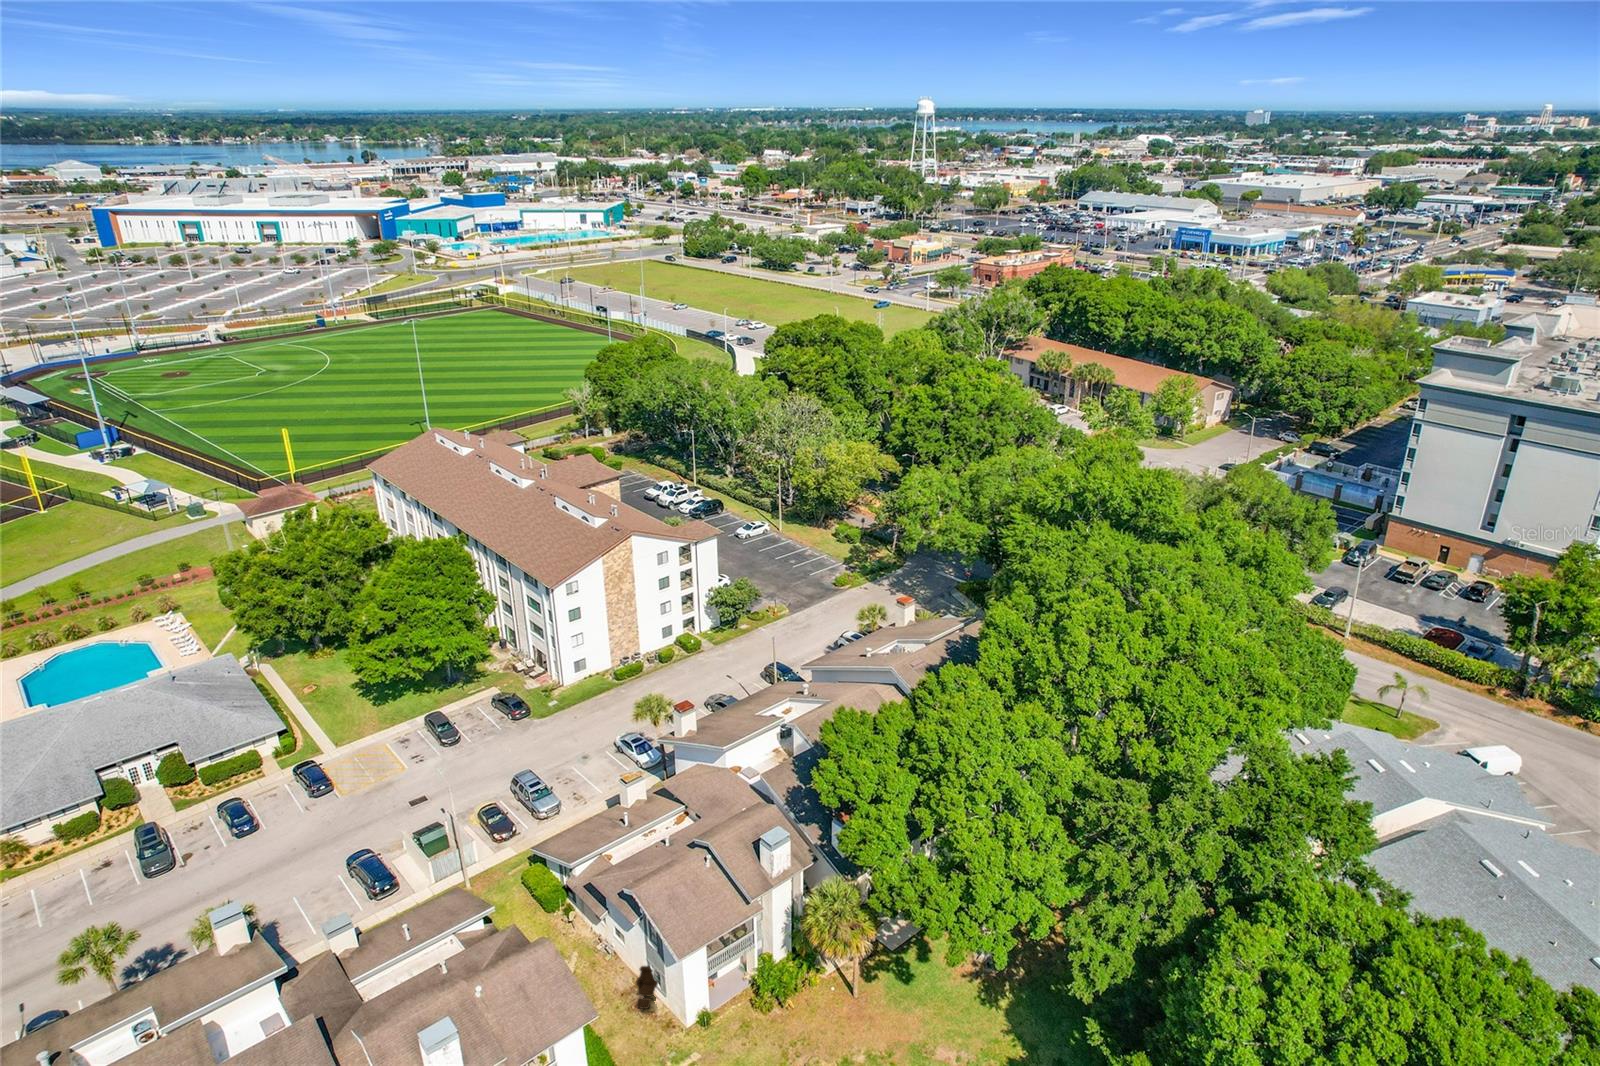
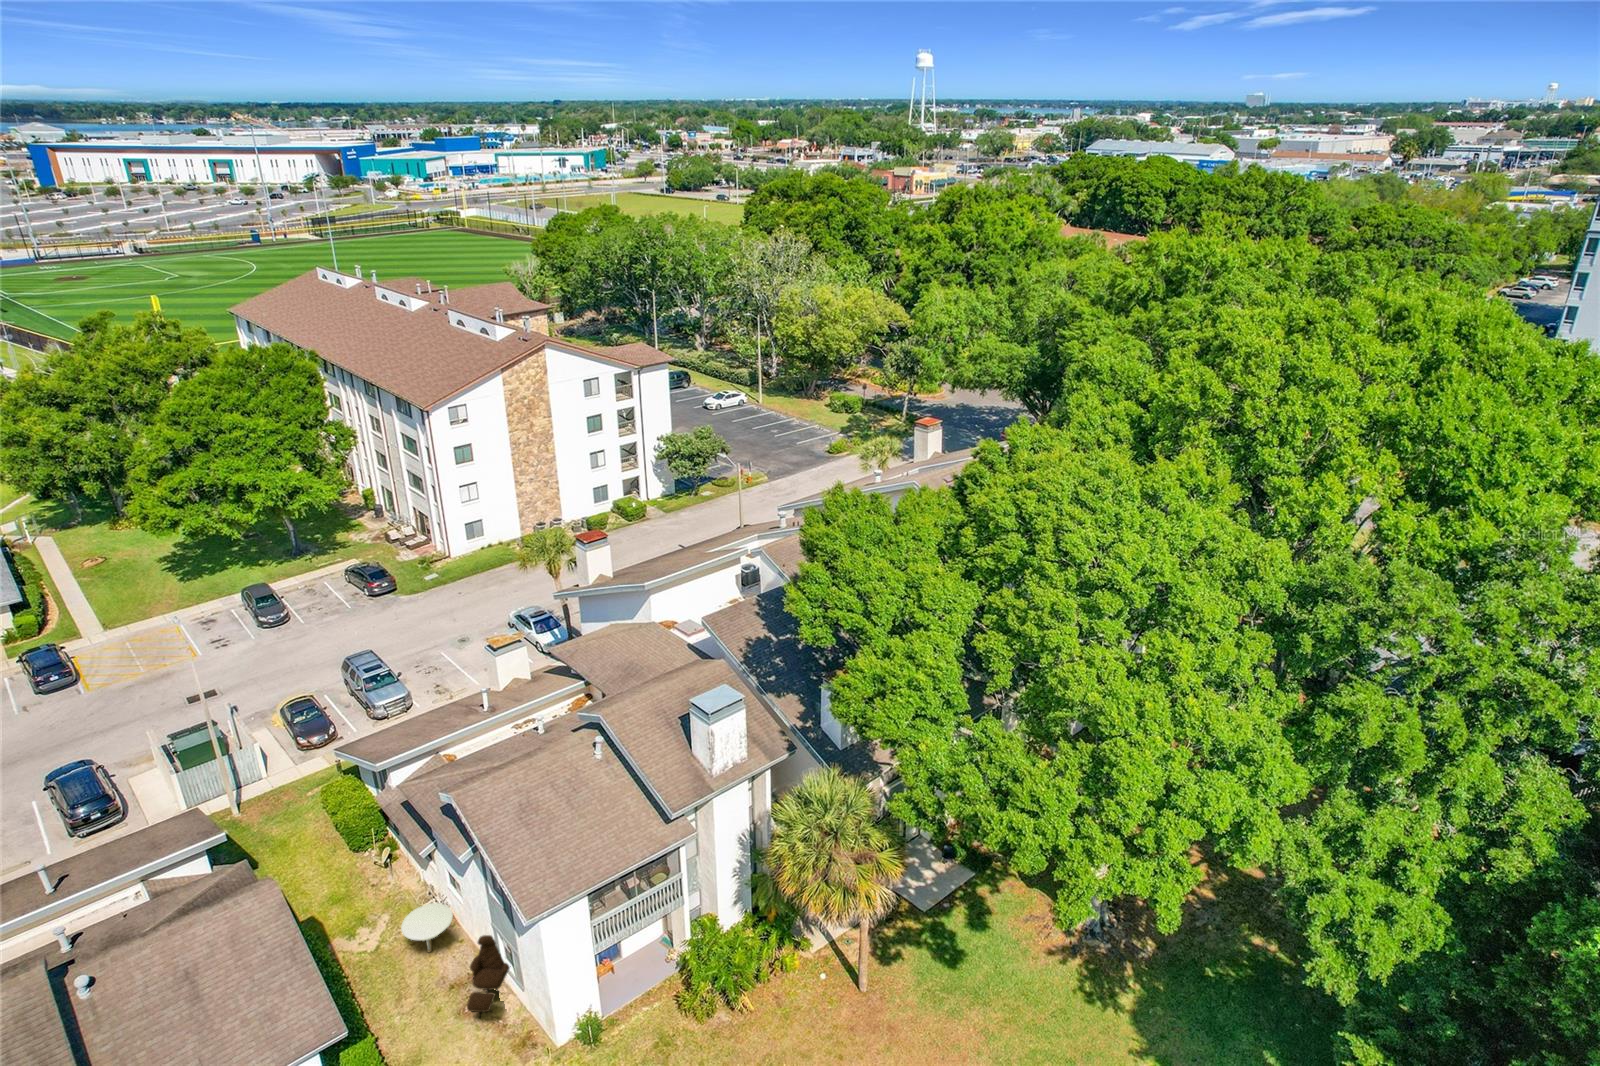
round table: none [591,946,619,975] -> present [401,903,453,952]

